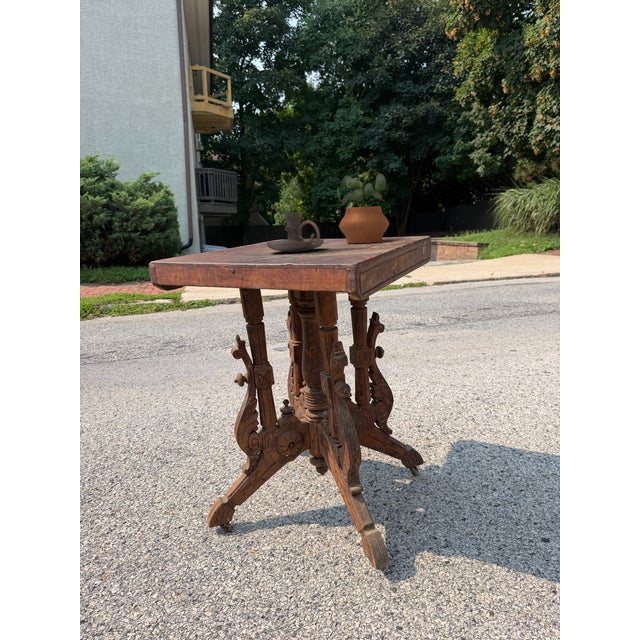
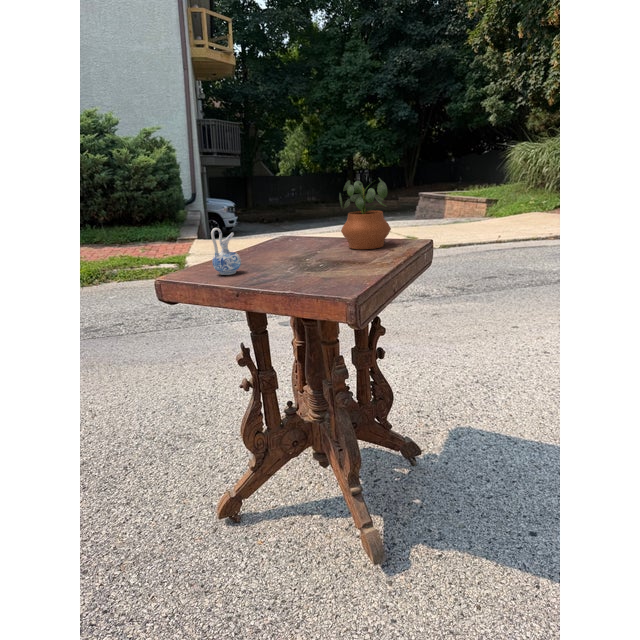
ceramic pitcher: none [207,210,237,260] -> present [211,228,241,275]
candle holder: present [266,212,324,252] -> none [269,224,325,264]

